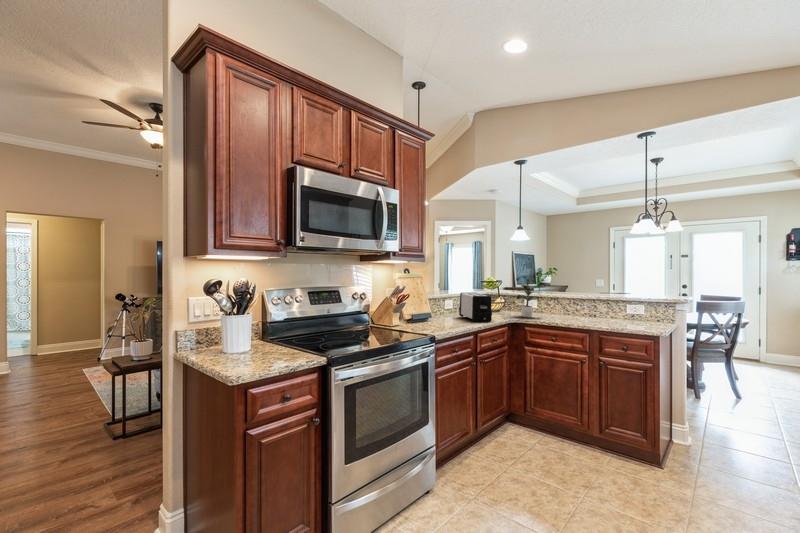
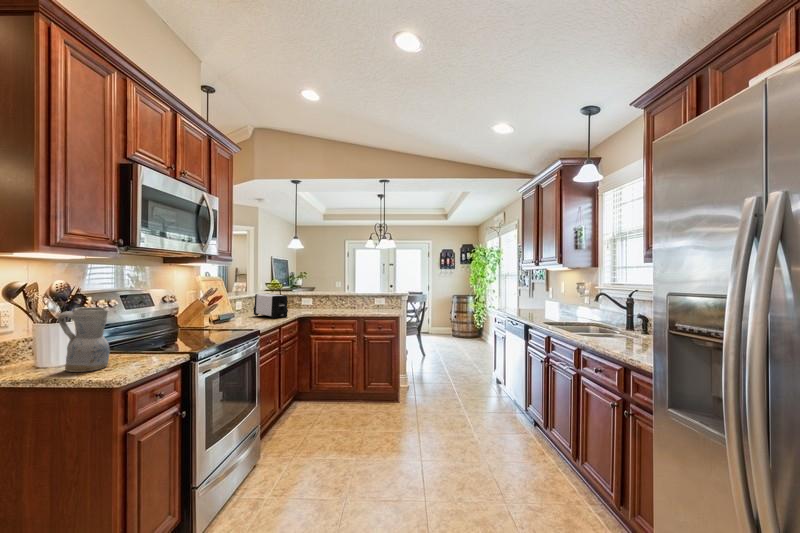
potted plant: present [516,276,540,317] -> none [296,279,326,312]
ceramic pitcher: none [215,302,251,363] -> present [58,307,110,372]

